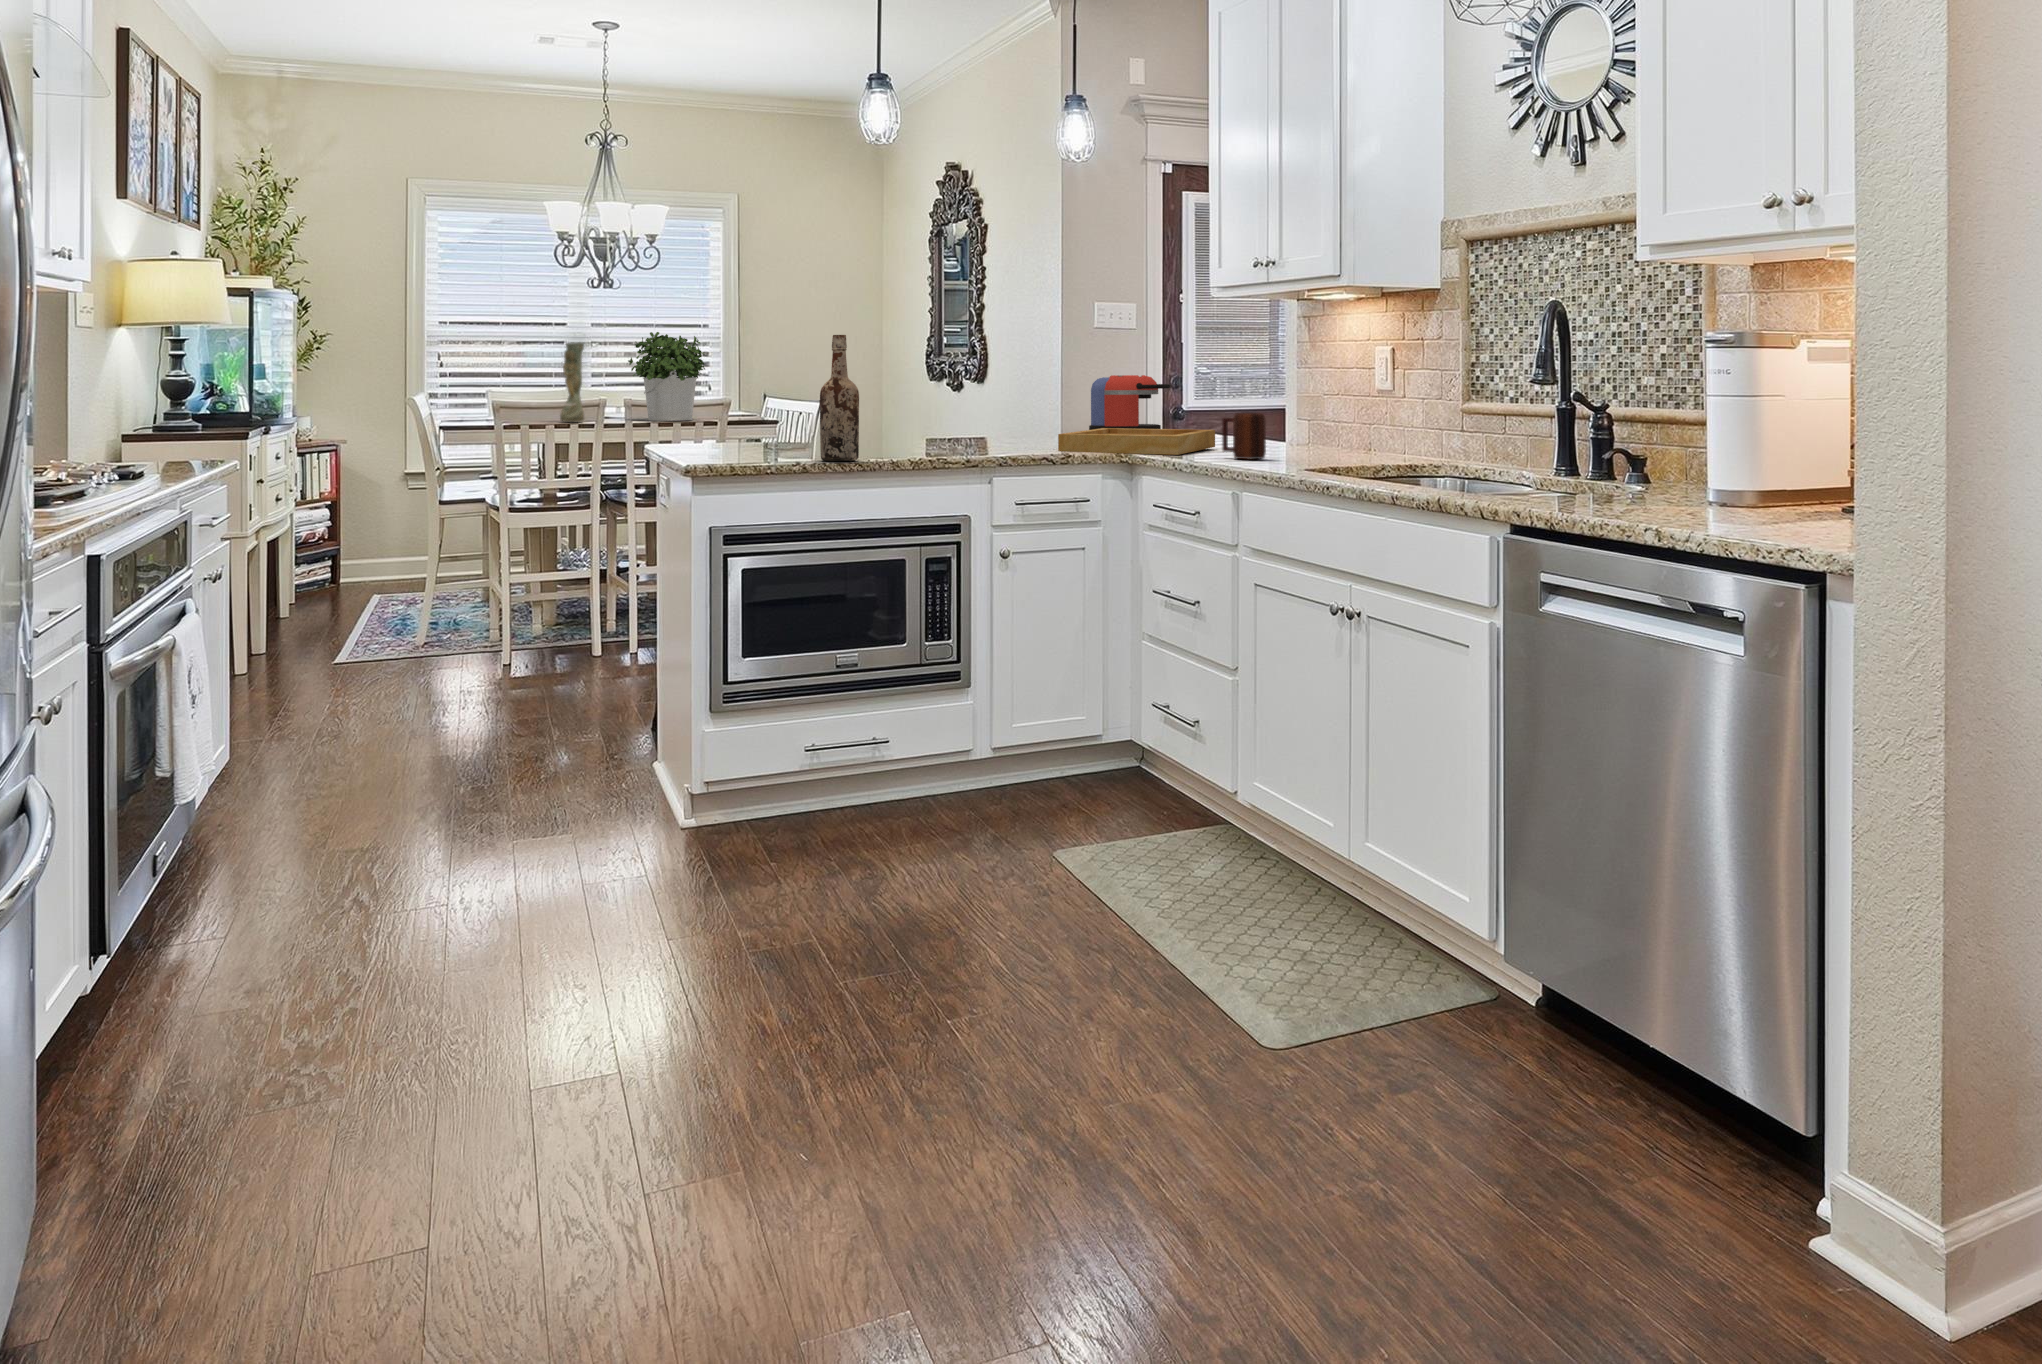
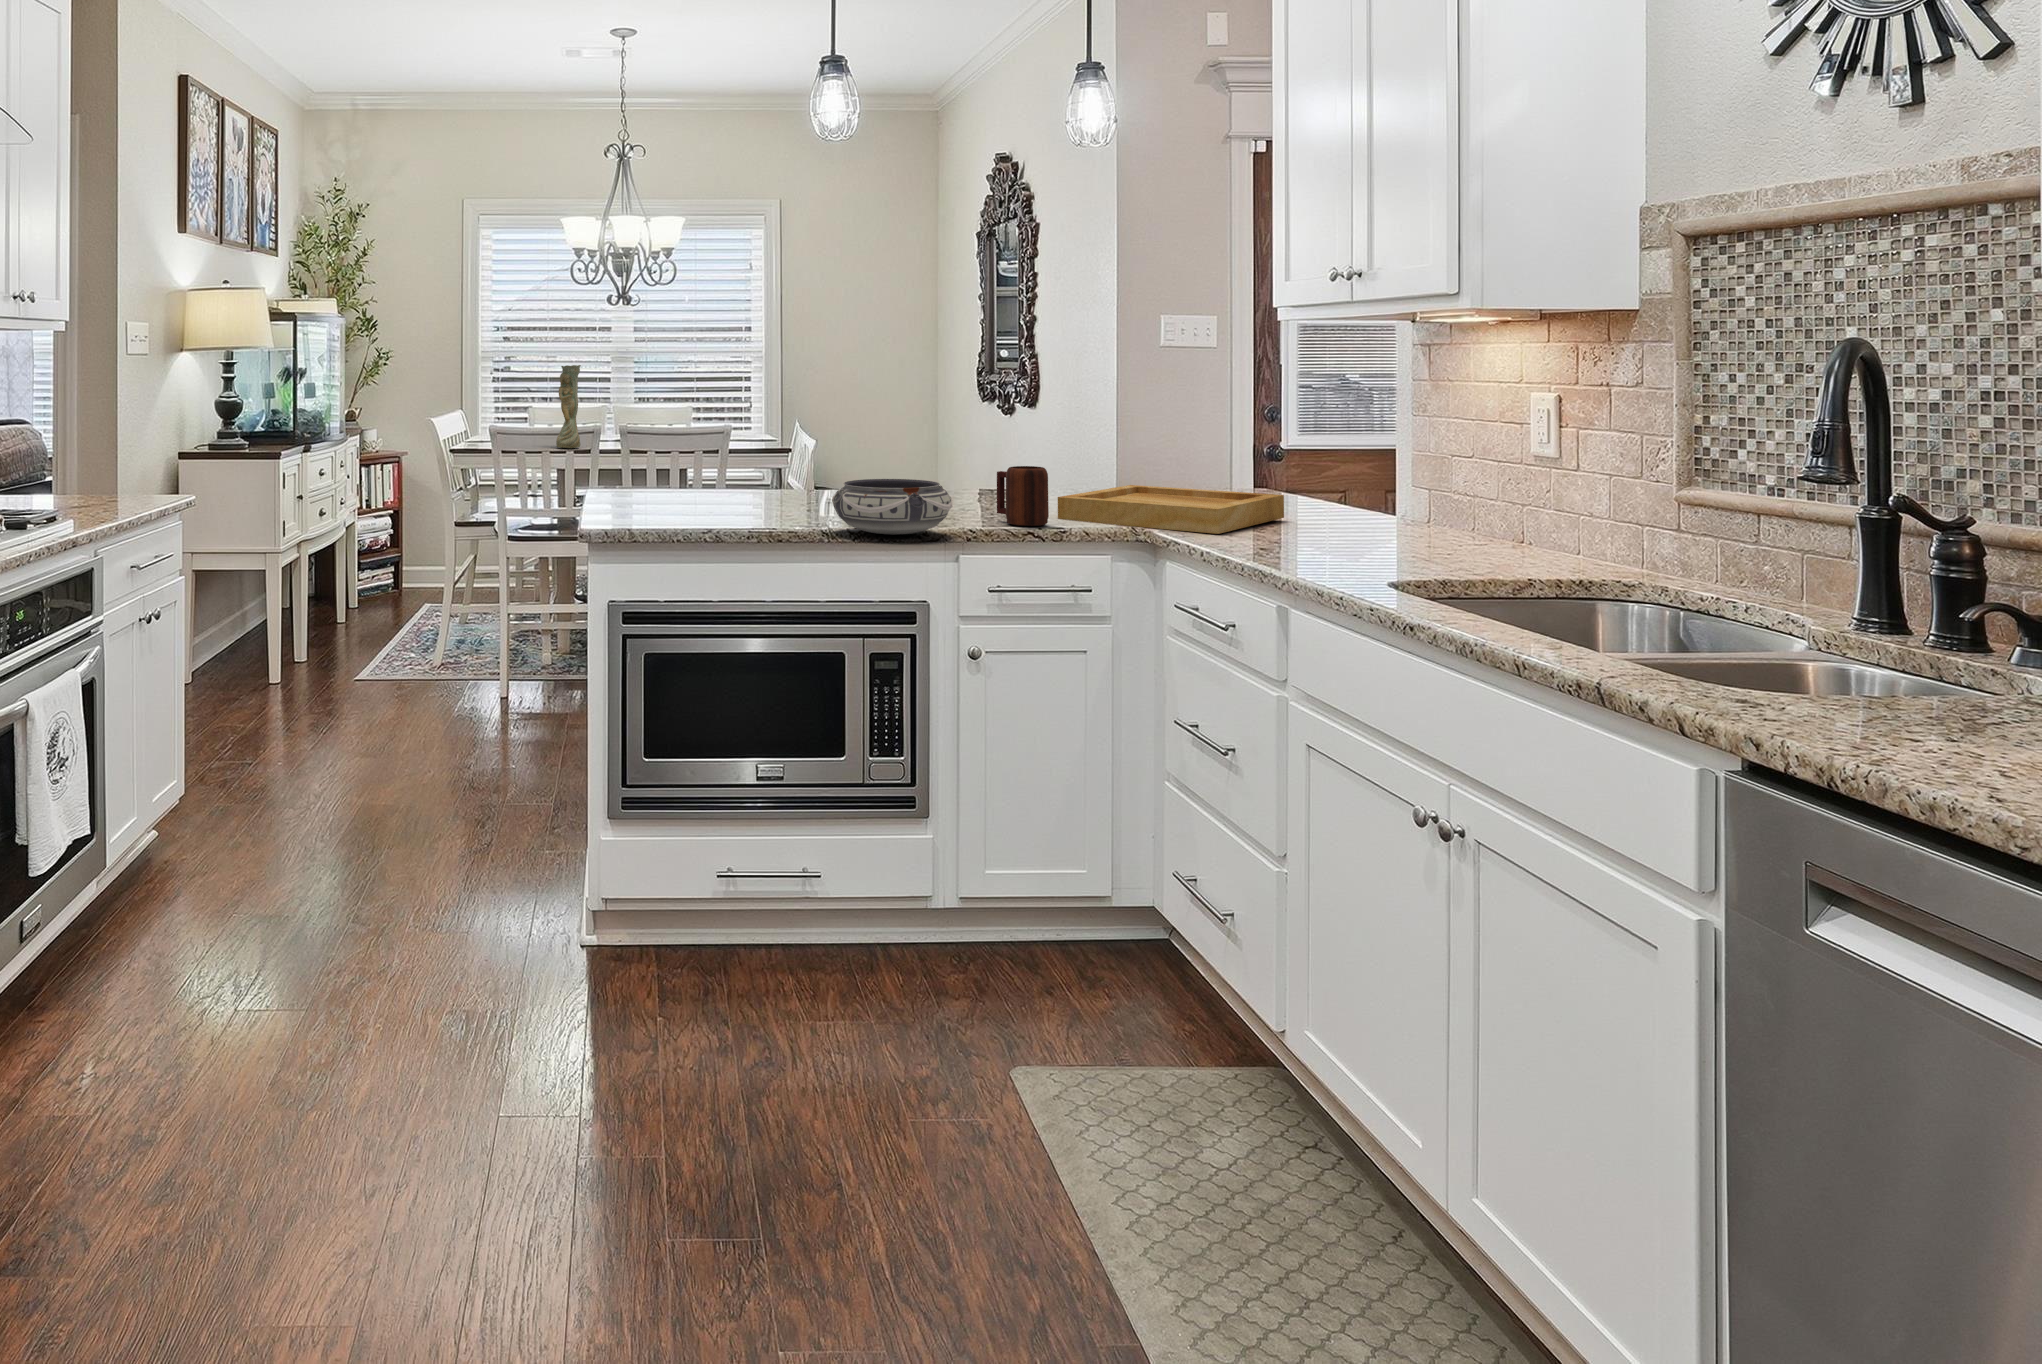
potted plant: present [628,332,705,421] -> none [628,352,707,447]
wine bottle: present [820,335,859,461] -> none [729,379,776,534]
coffee maker: present [1089,375,1170,430] -> none [1136,407,1245,480]
mug: present [1222,413,1266,459] -> present [997,466,1049,526]
bowl: none [901,417,996,459] -> present [832,479,952,535]

